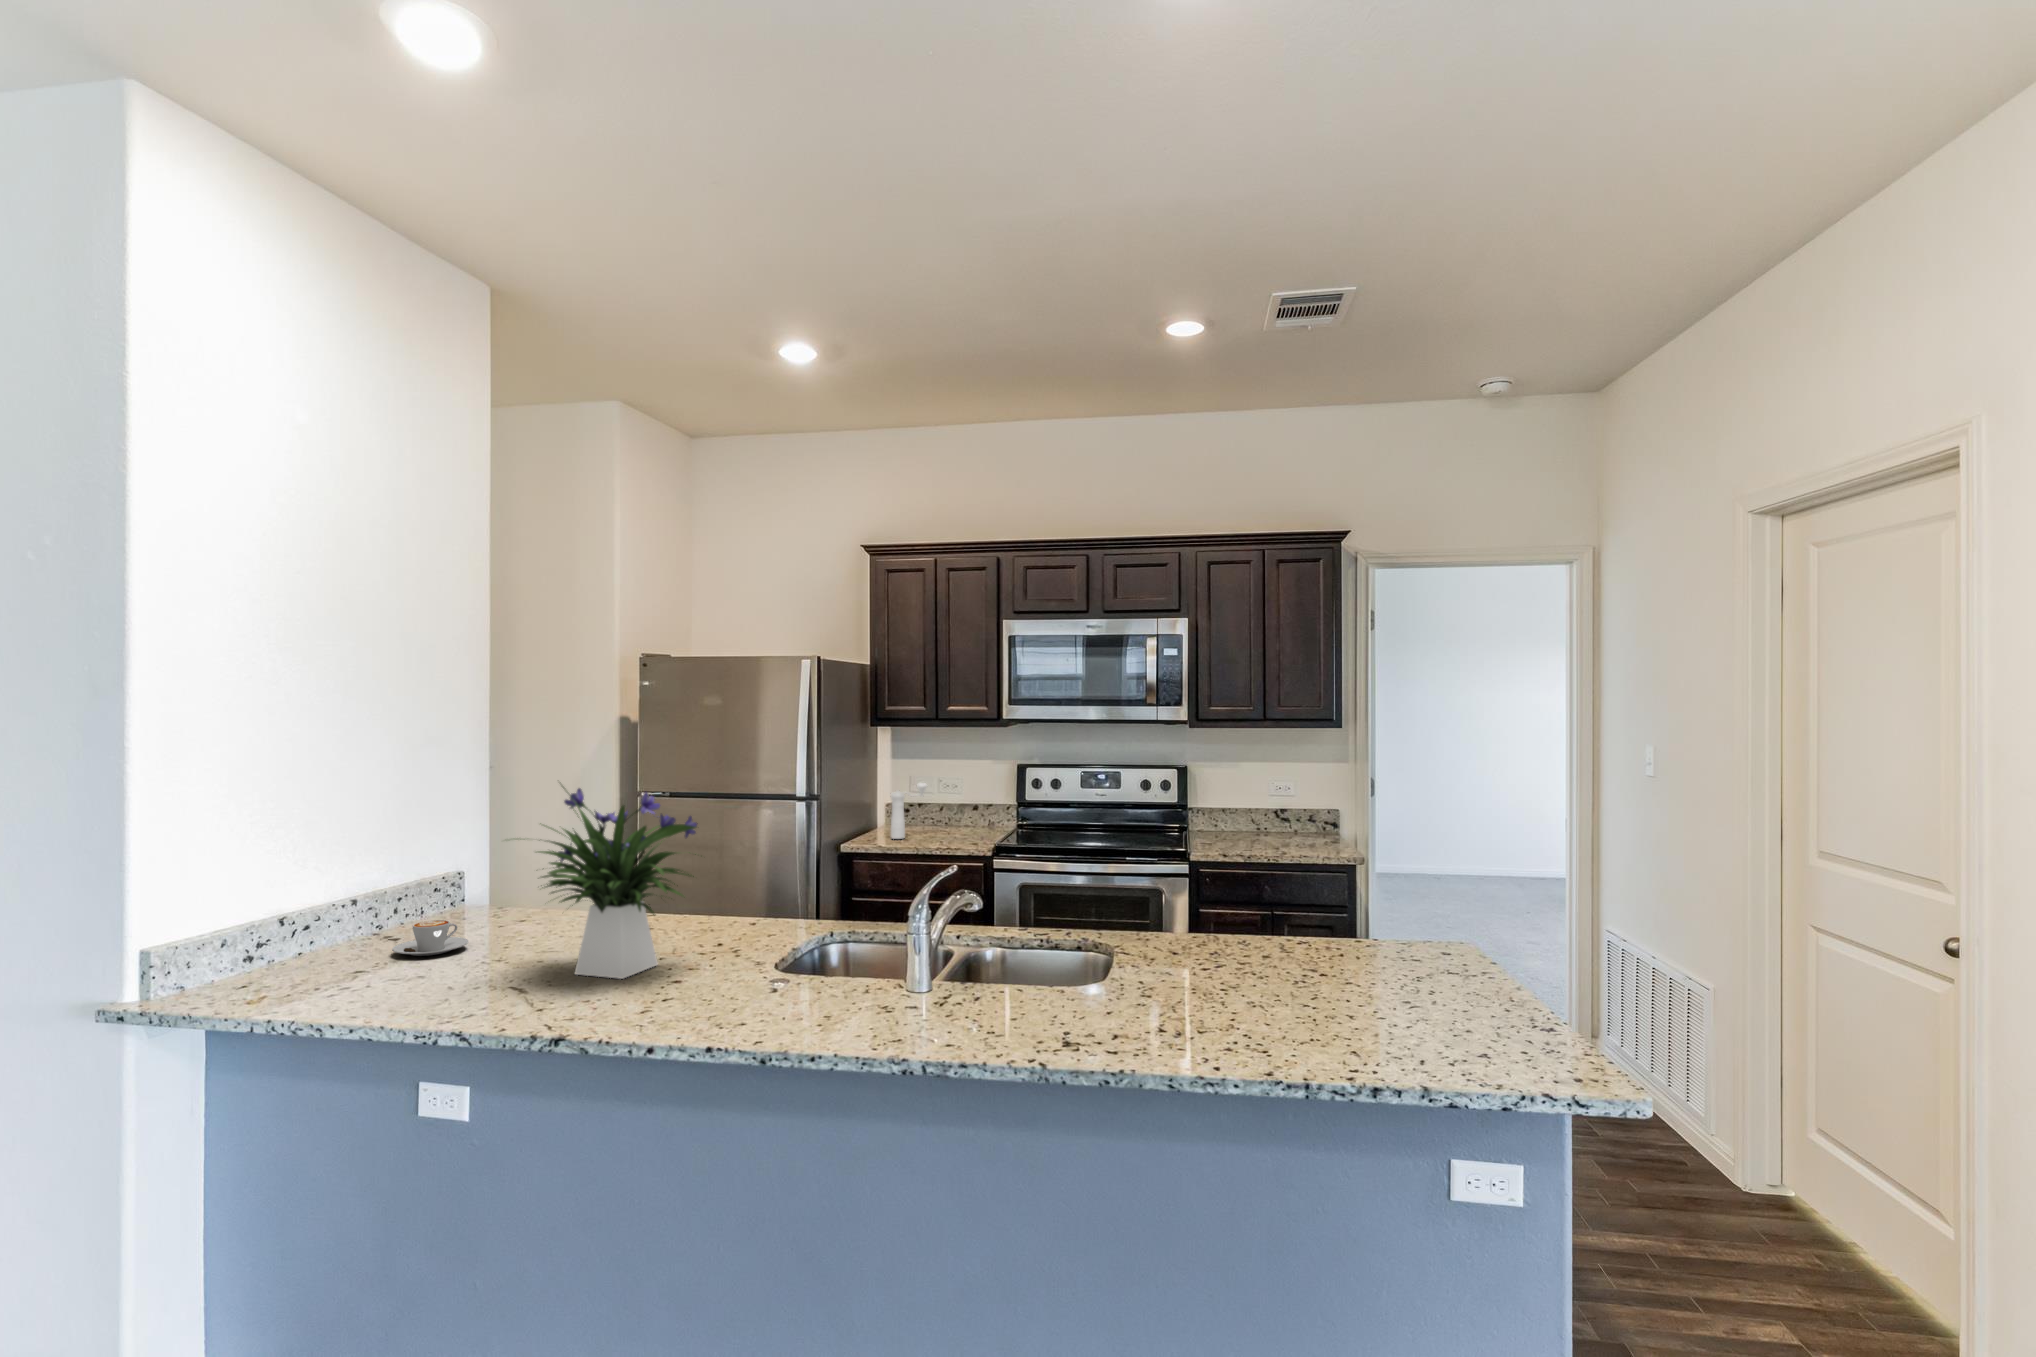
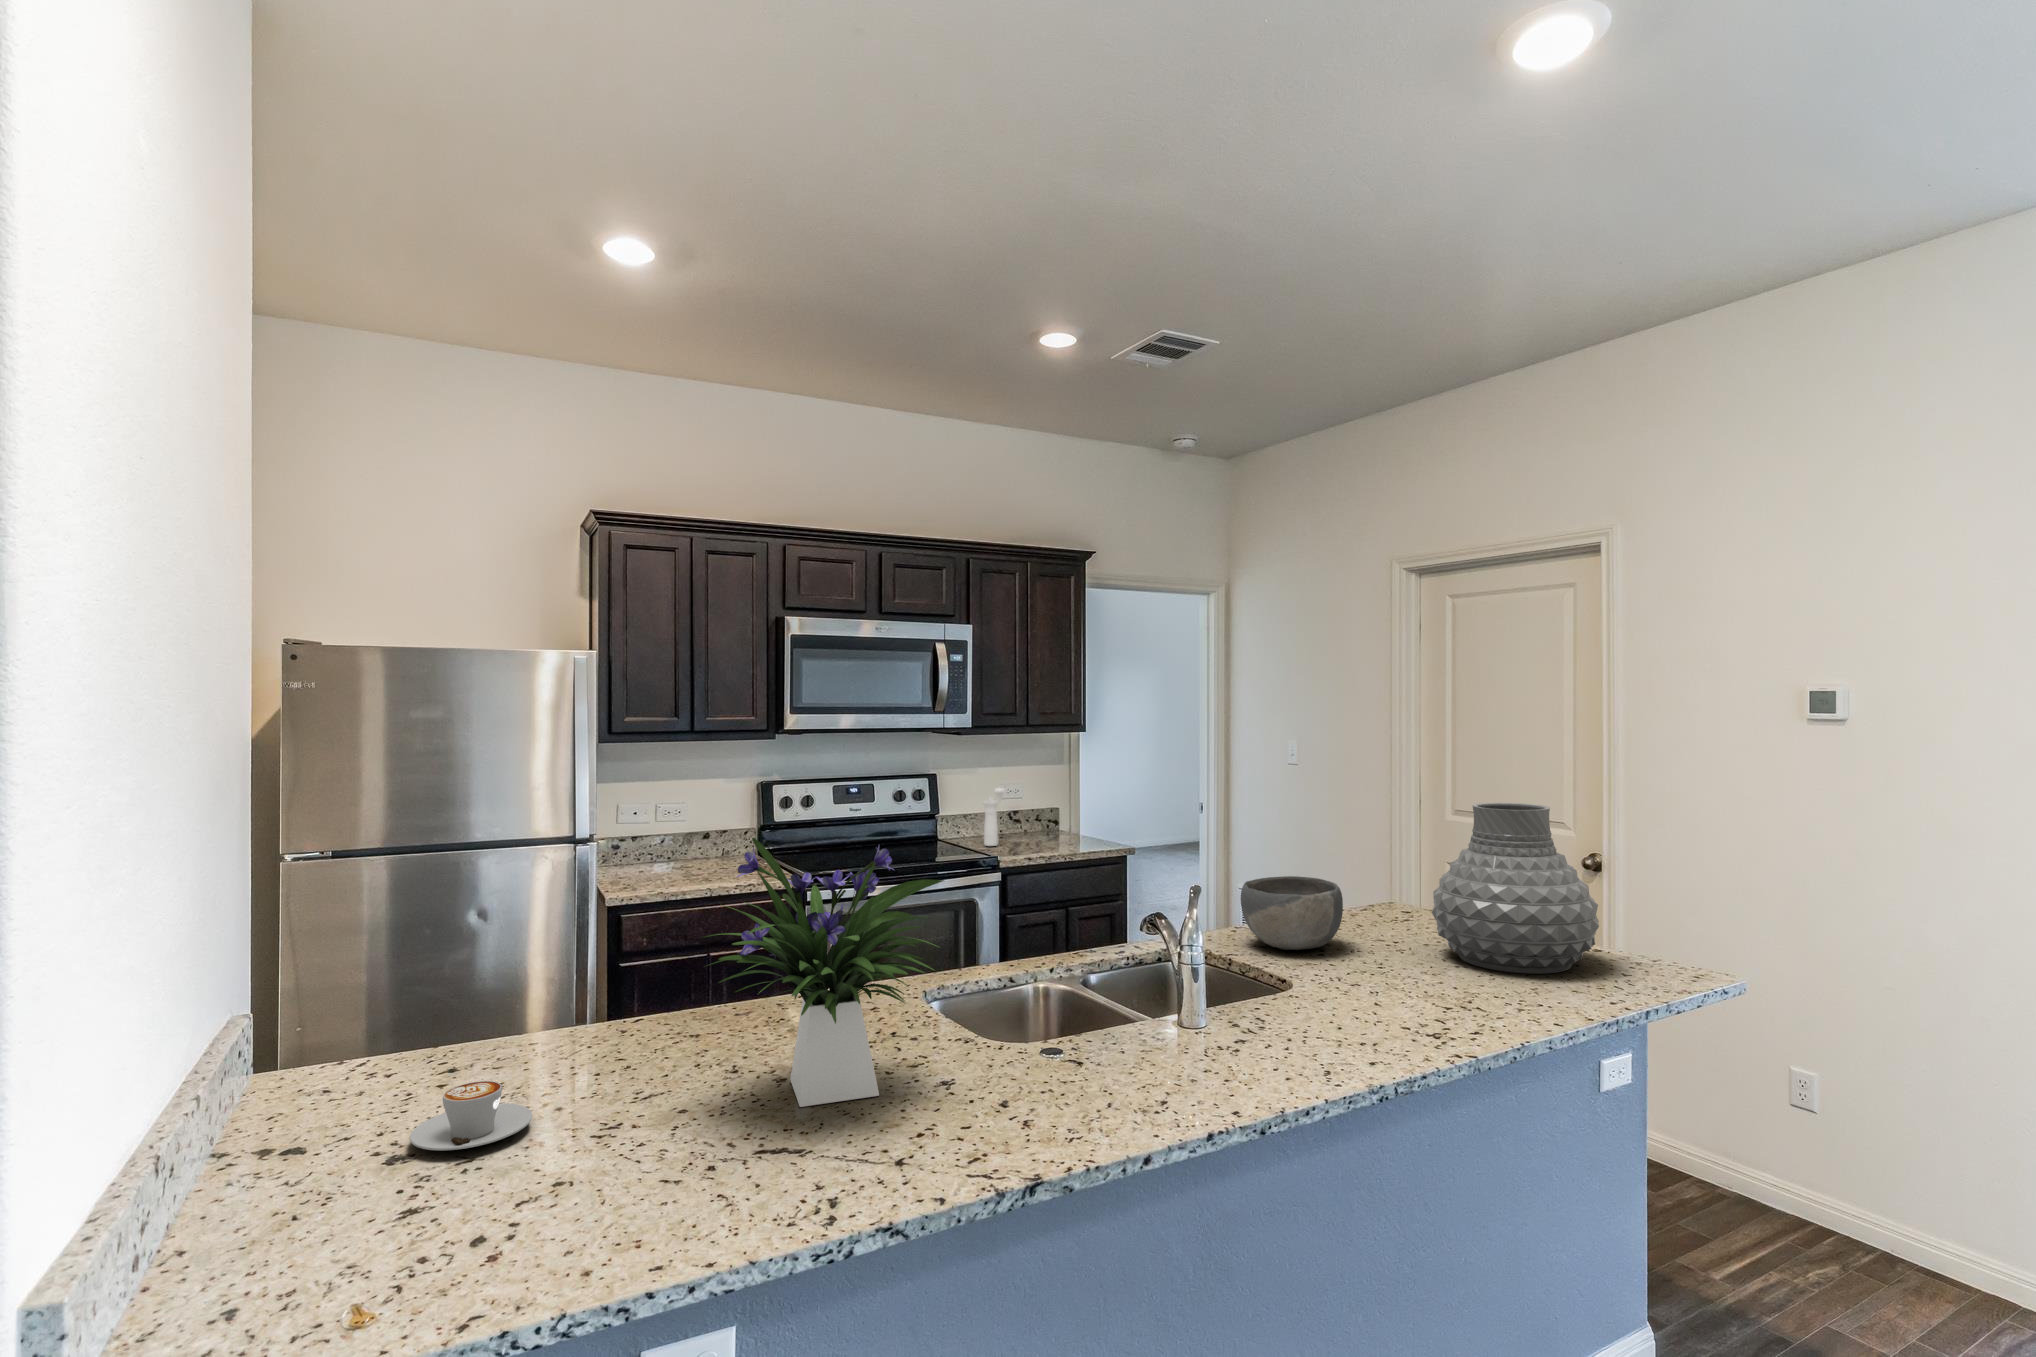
pepper mill: present [891,783,927,839] -> present [984,788,1004,846]
vase: none [1316,816,1515,1030] -> present [1432,803,1599,974]
bowl: none [1161,882,1273,961] -> present [1241,876,1343,950]

